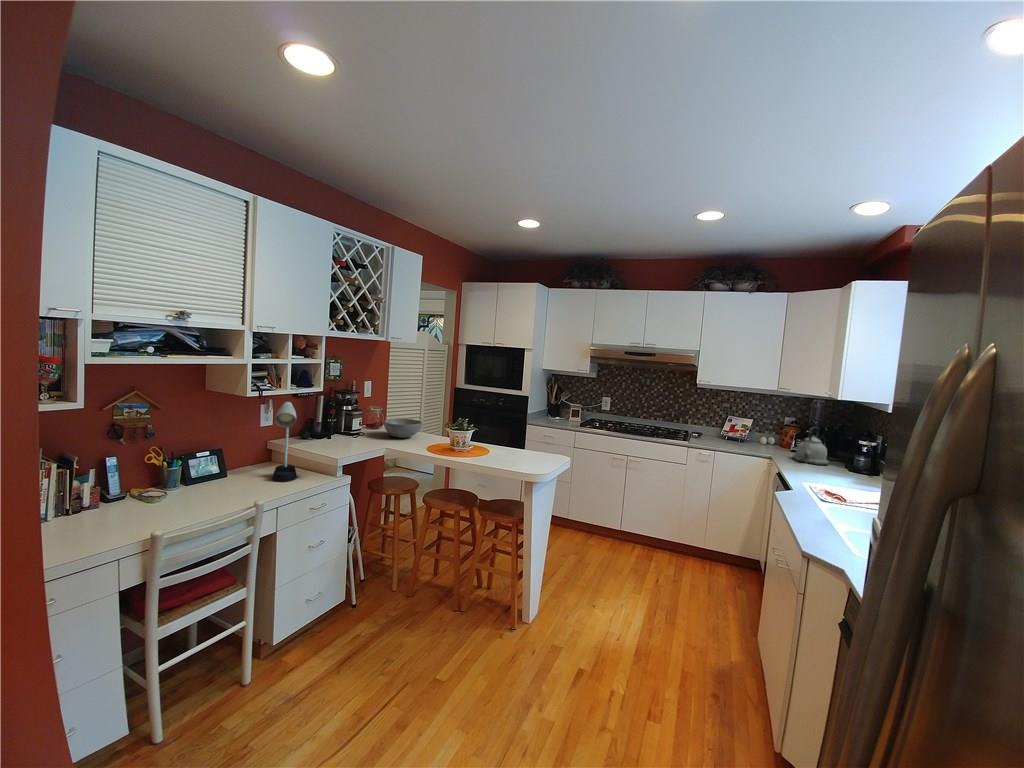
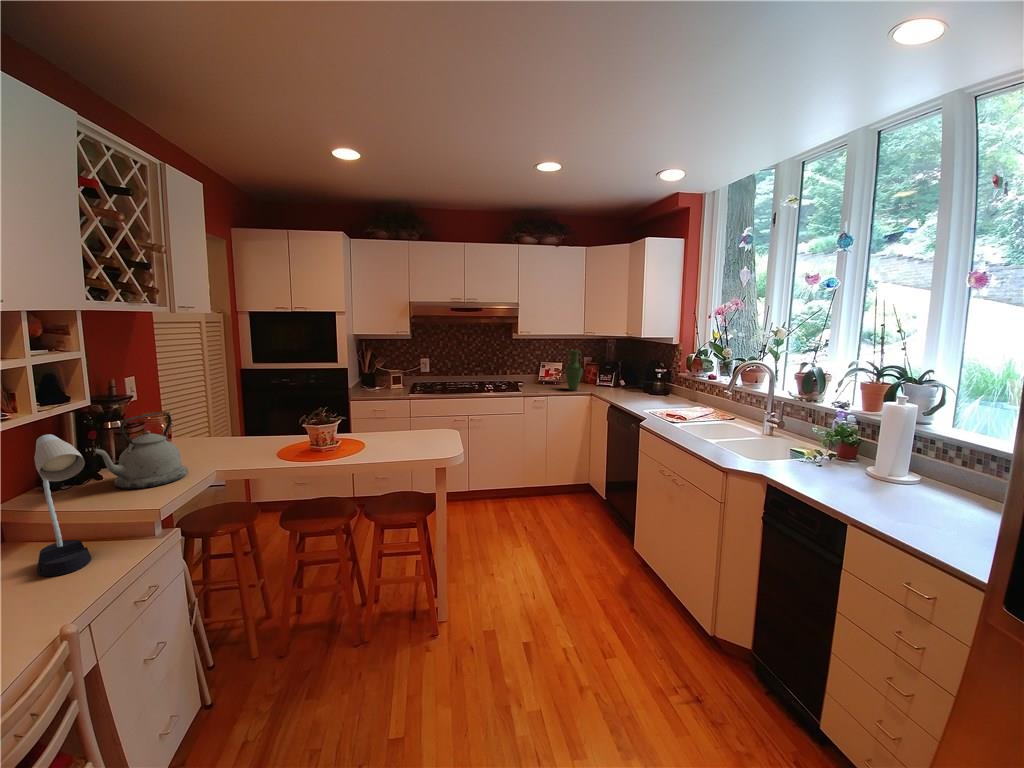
vase: none [744,404,768,451] -> present [564,350,583,390]
bowl: present [384,418,422,438] -> none [190,422,254,452]
kettle: present [793,427,829,465] -> present [93,412,188,489]

